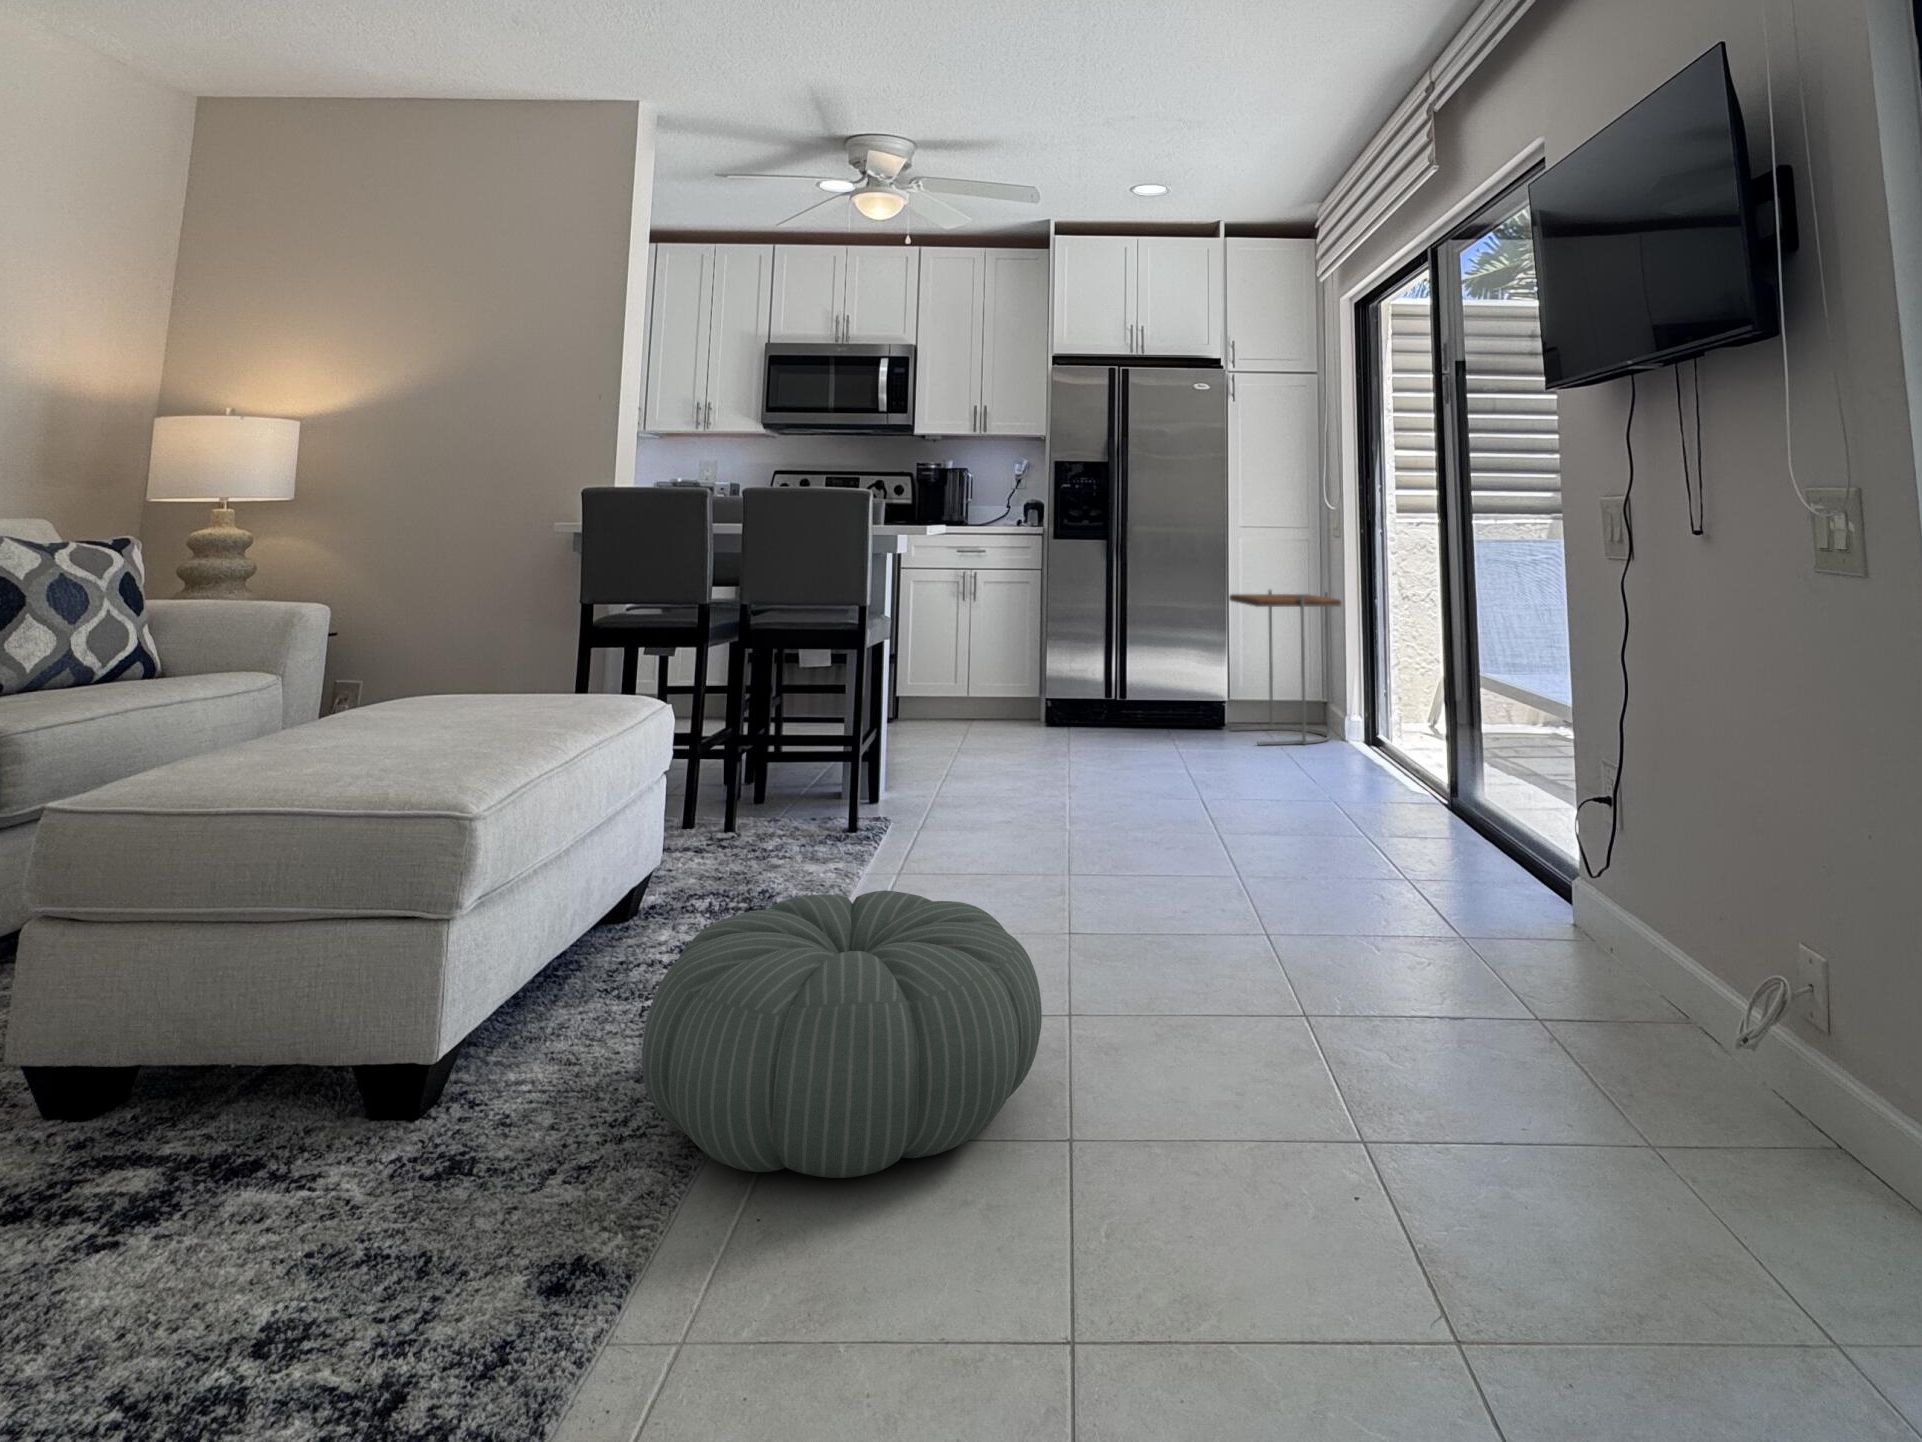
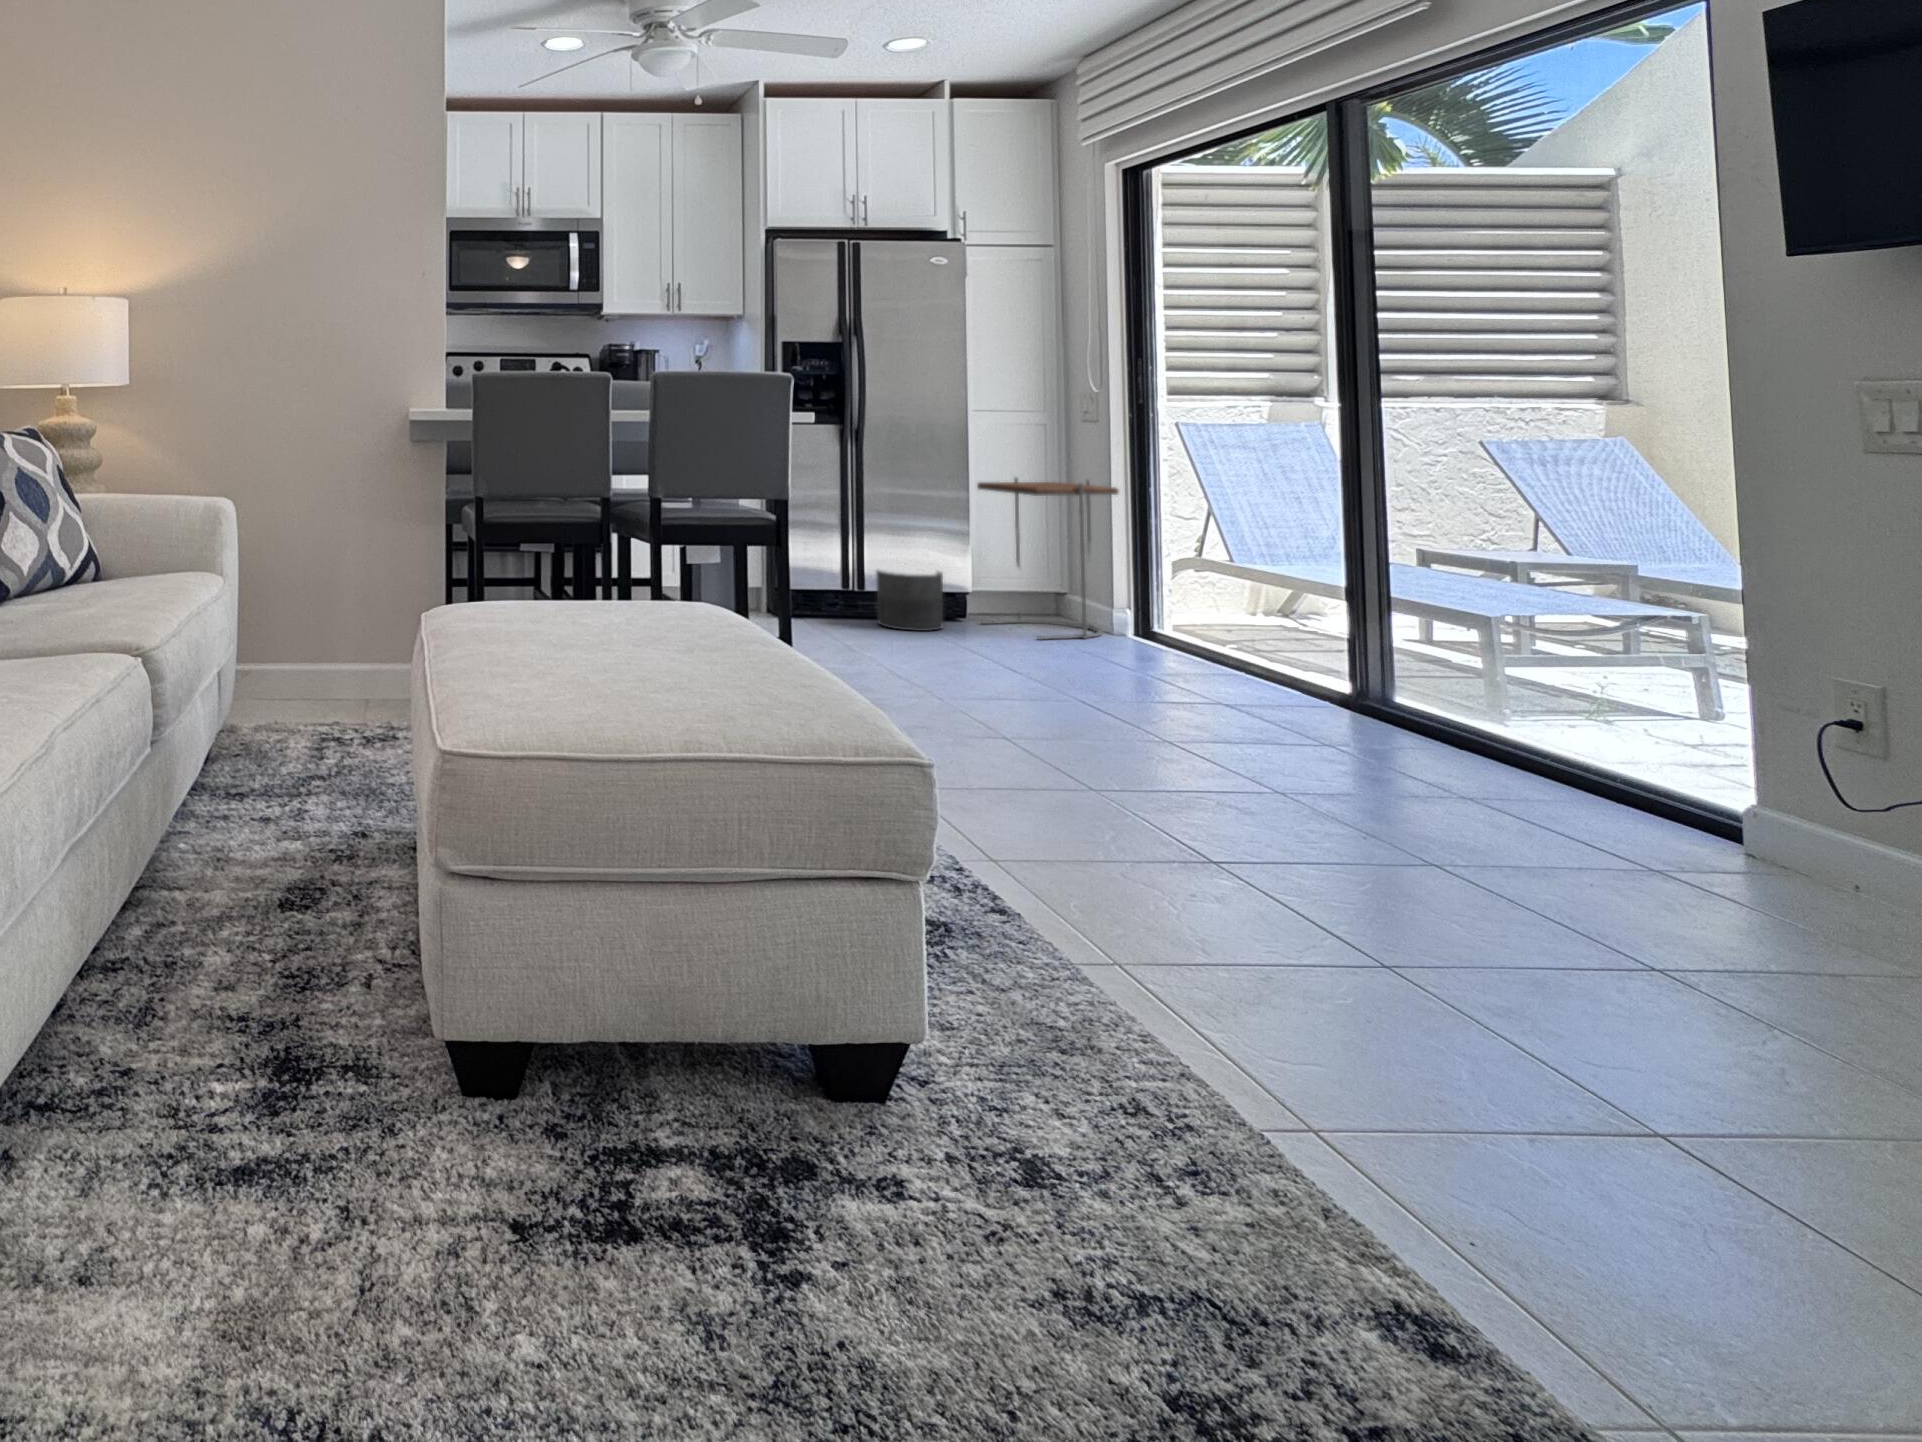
planter: none [1131,675,1190,737] -> present [876,570,943,631]
pouf: present [642,890,1042,1178] -> none [1119,818,1666,1143]

